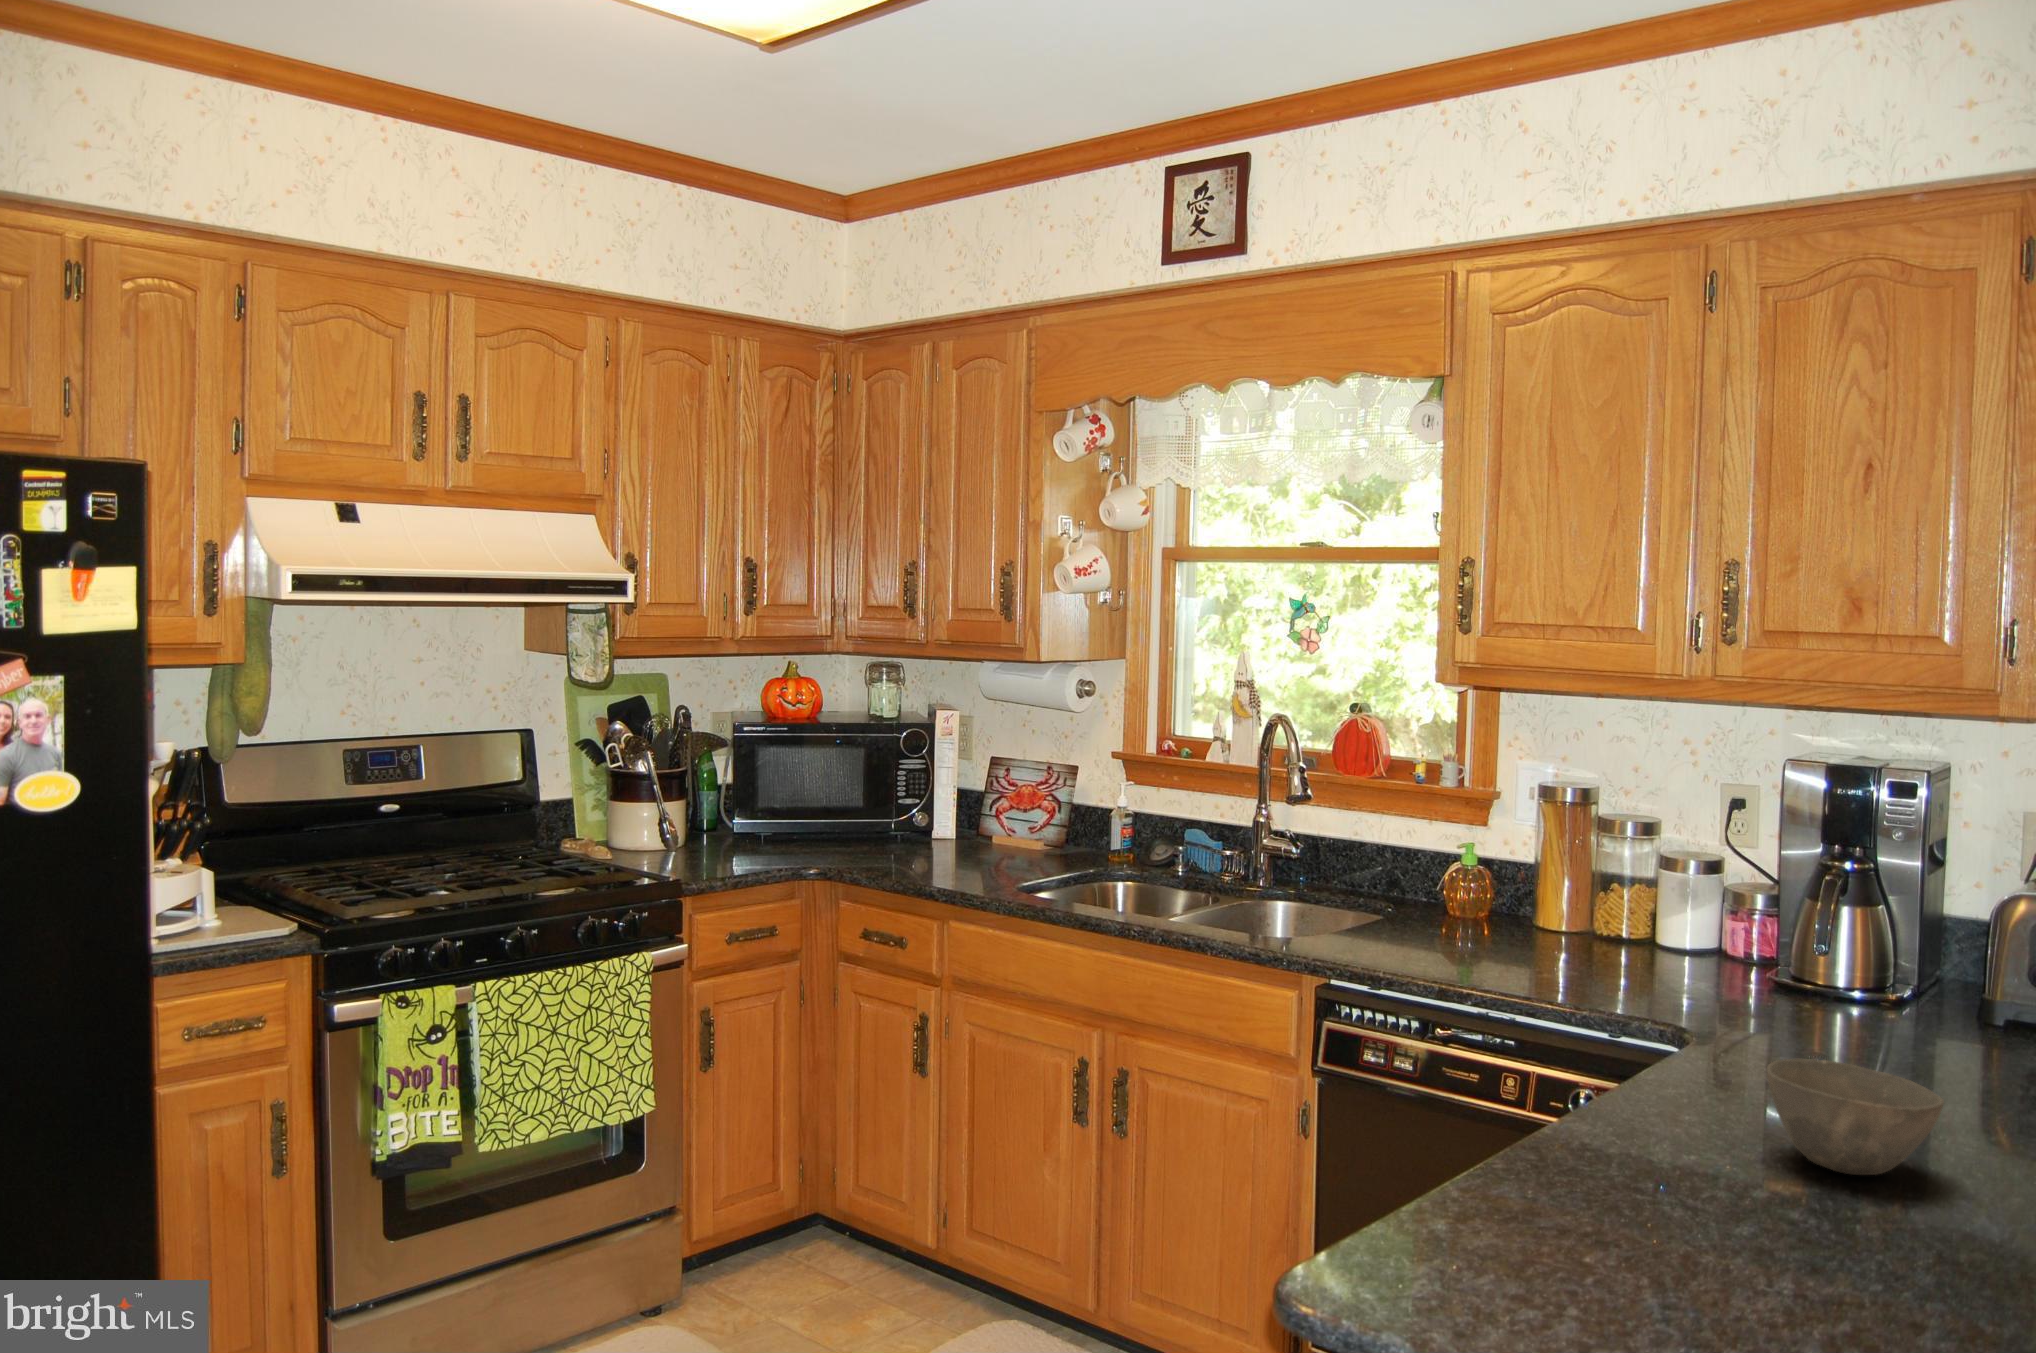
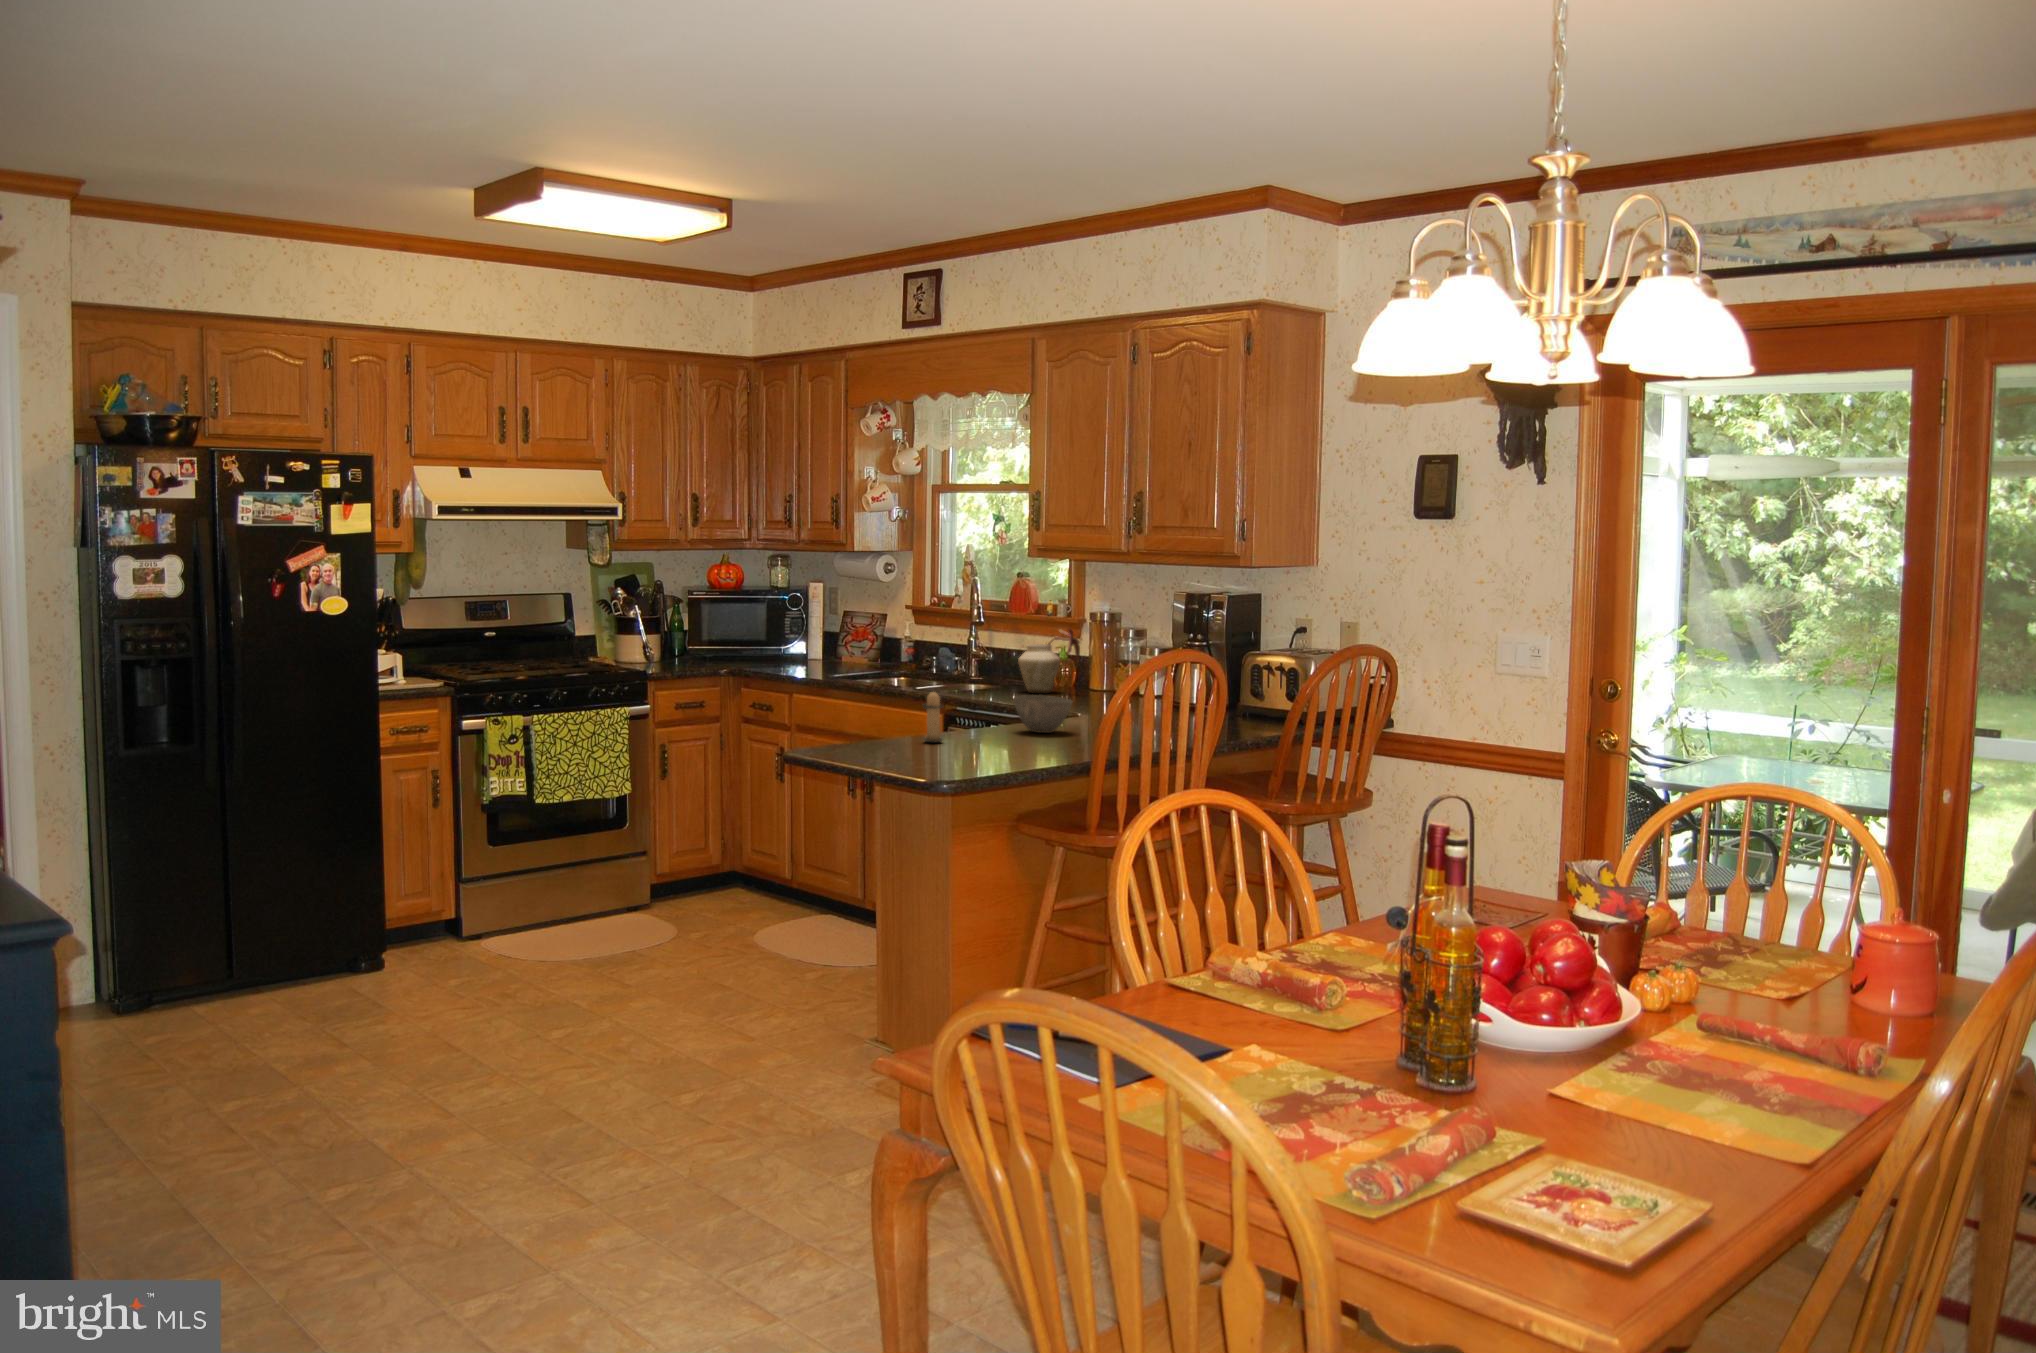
vase: none [1427,820,1560,945] -> present [1018,628,1080,693]
candle: none [1669,1113,1756,1281] -> present [923,692,943,742]

